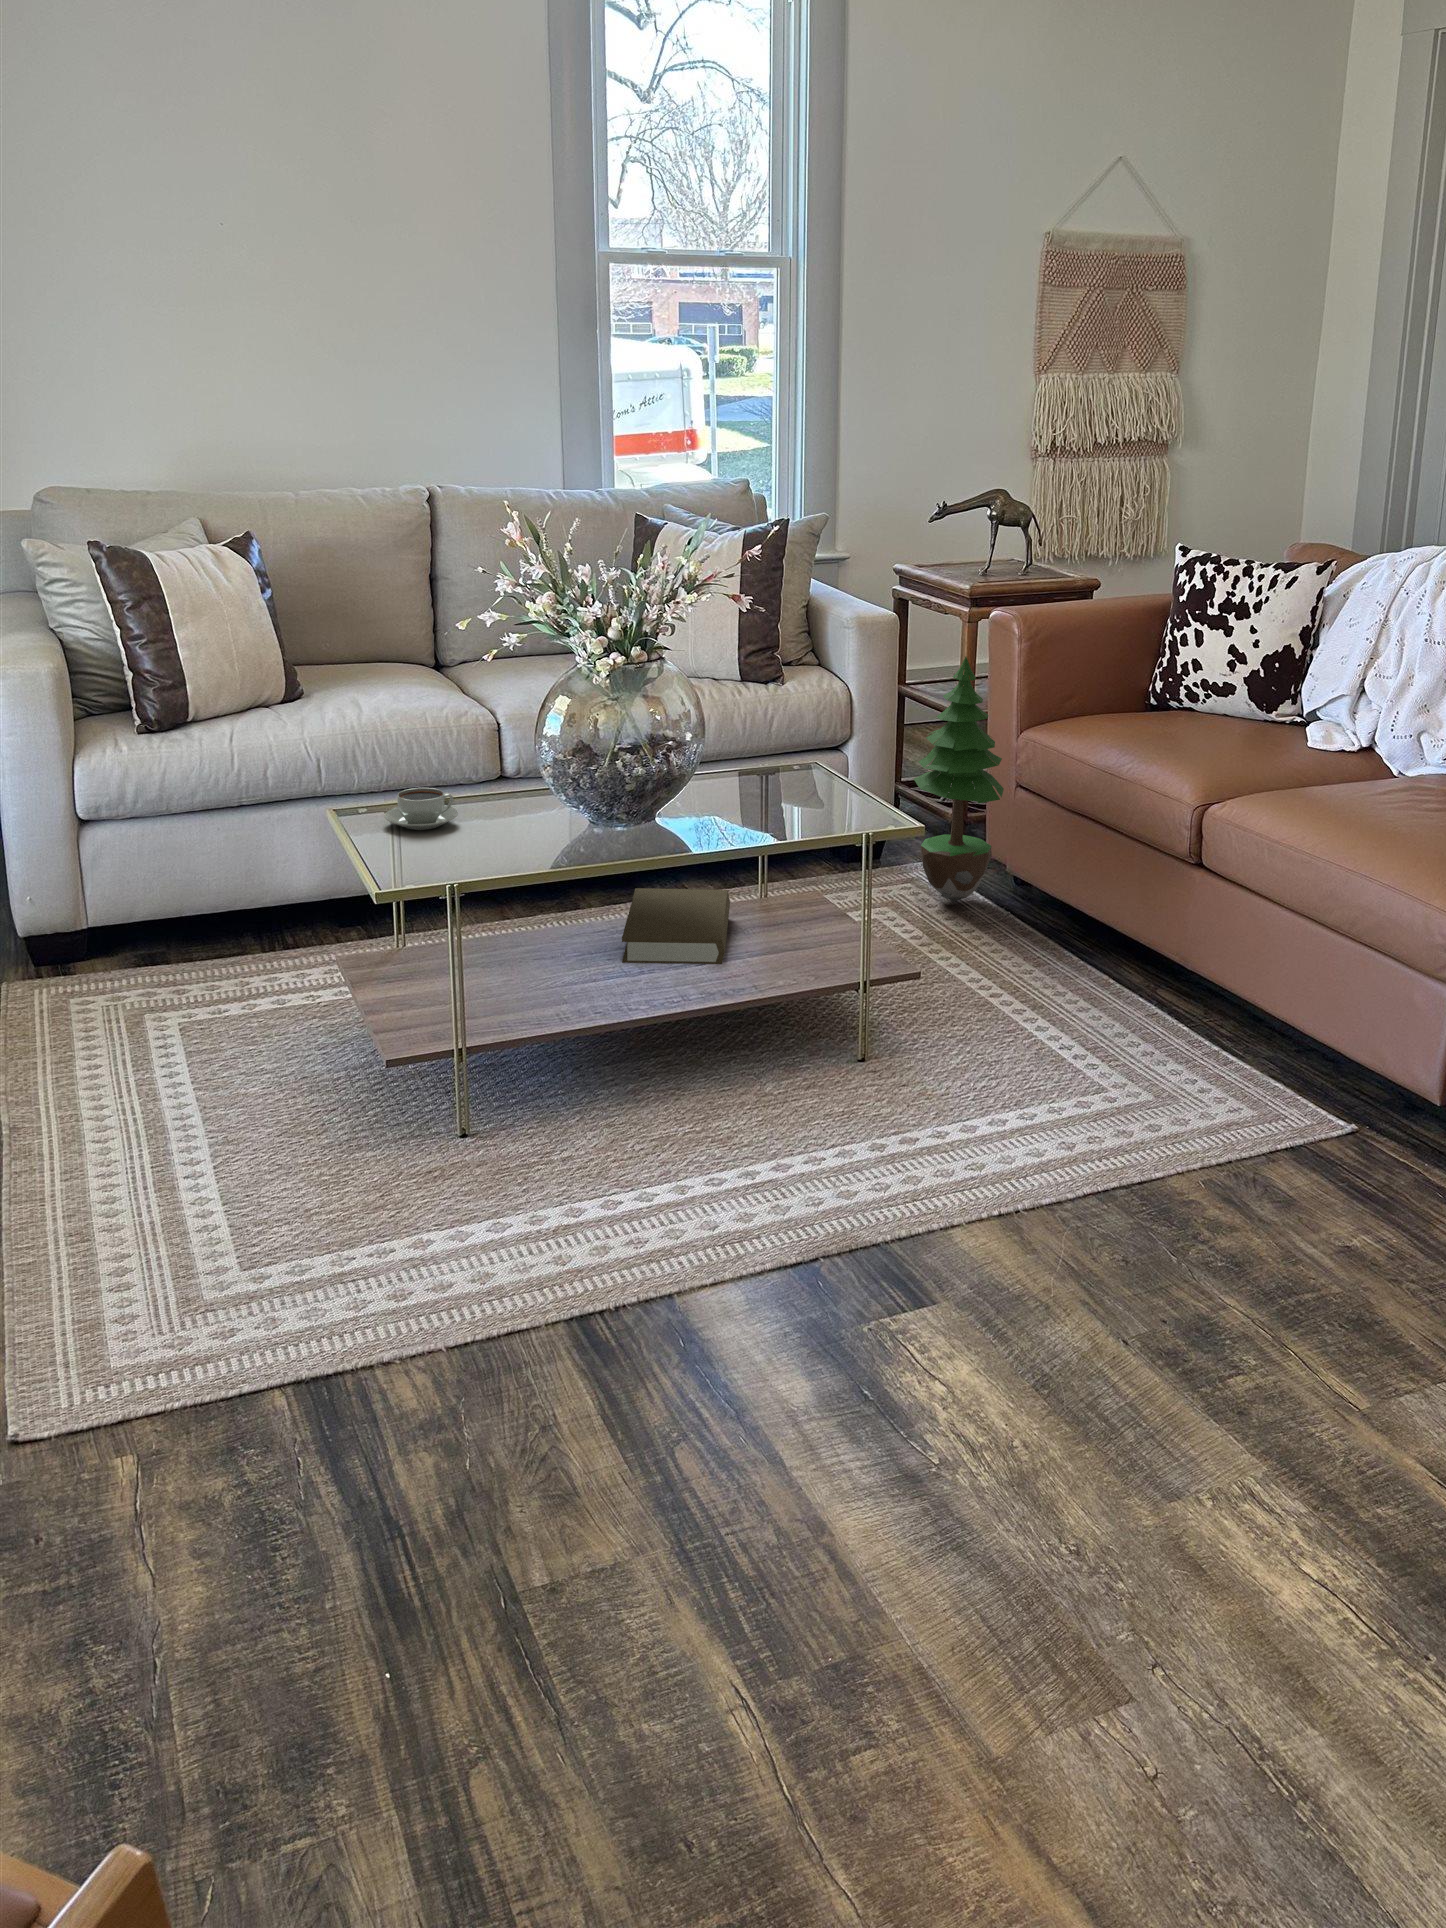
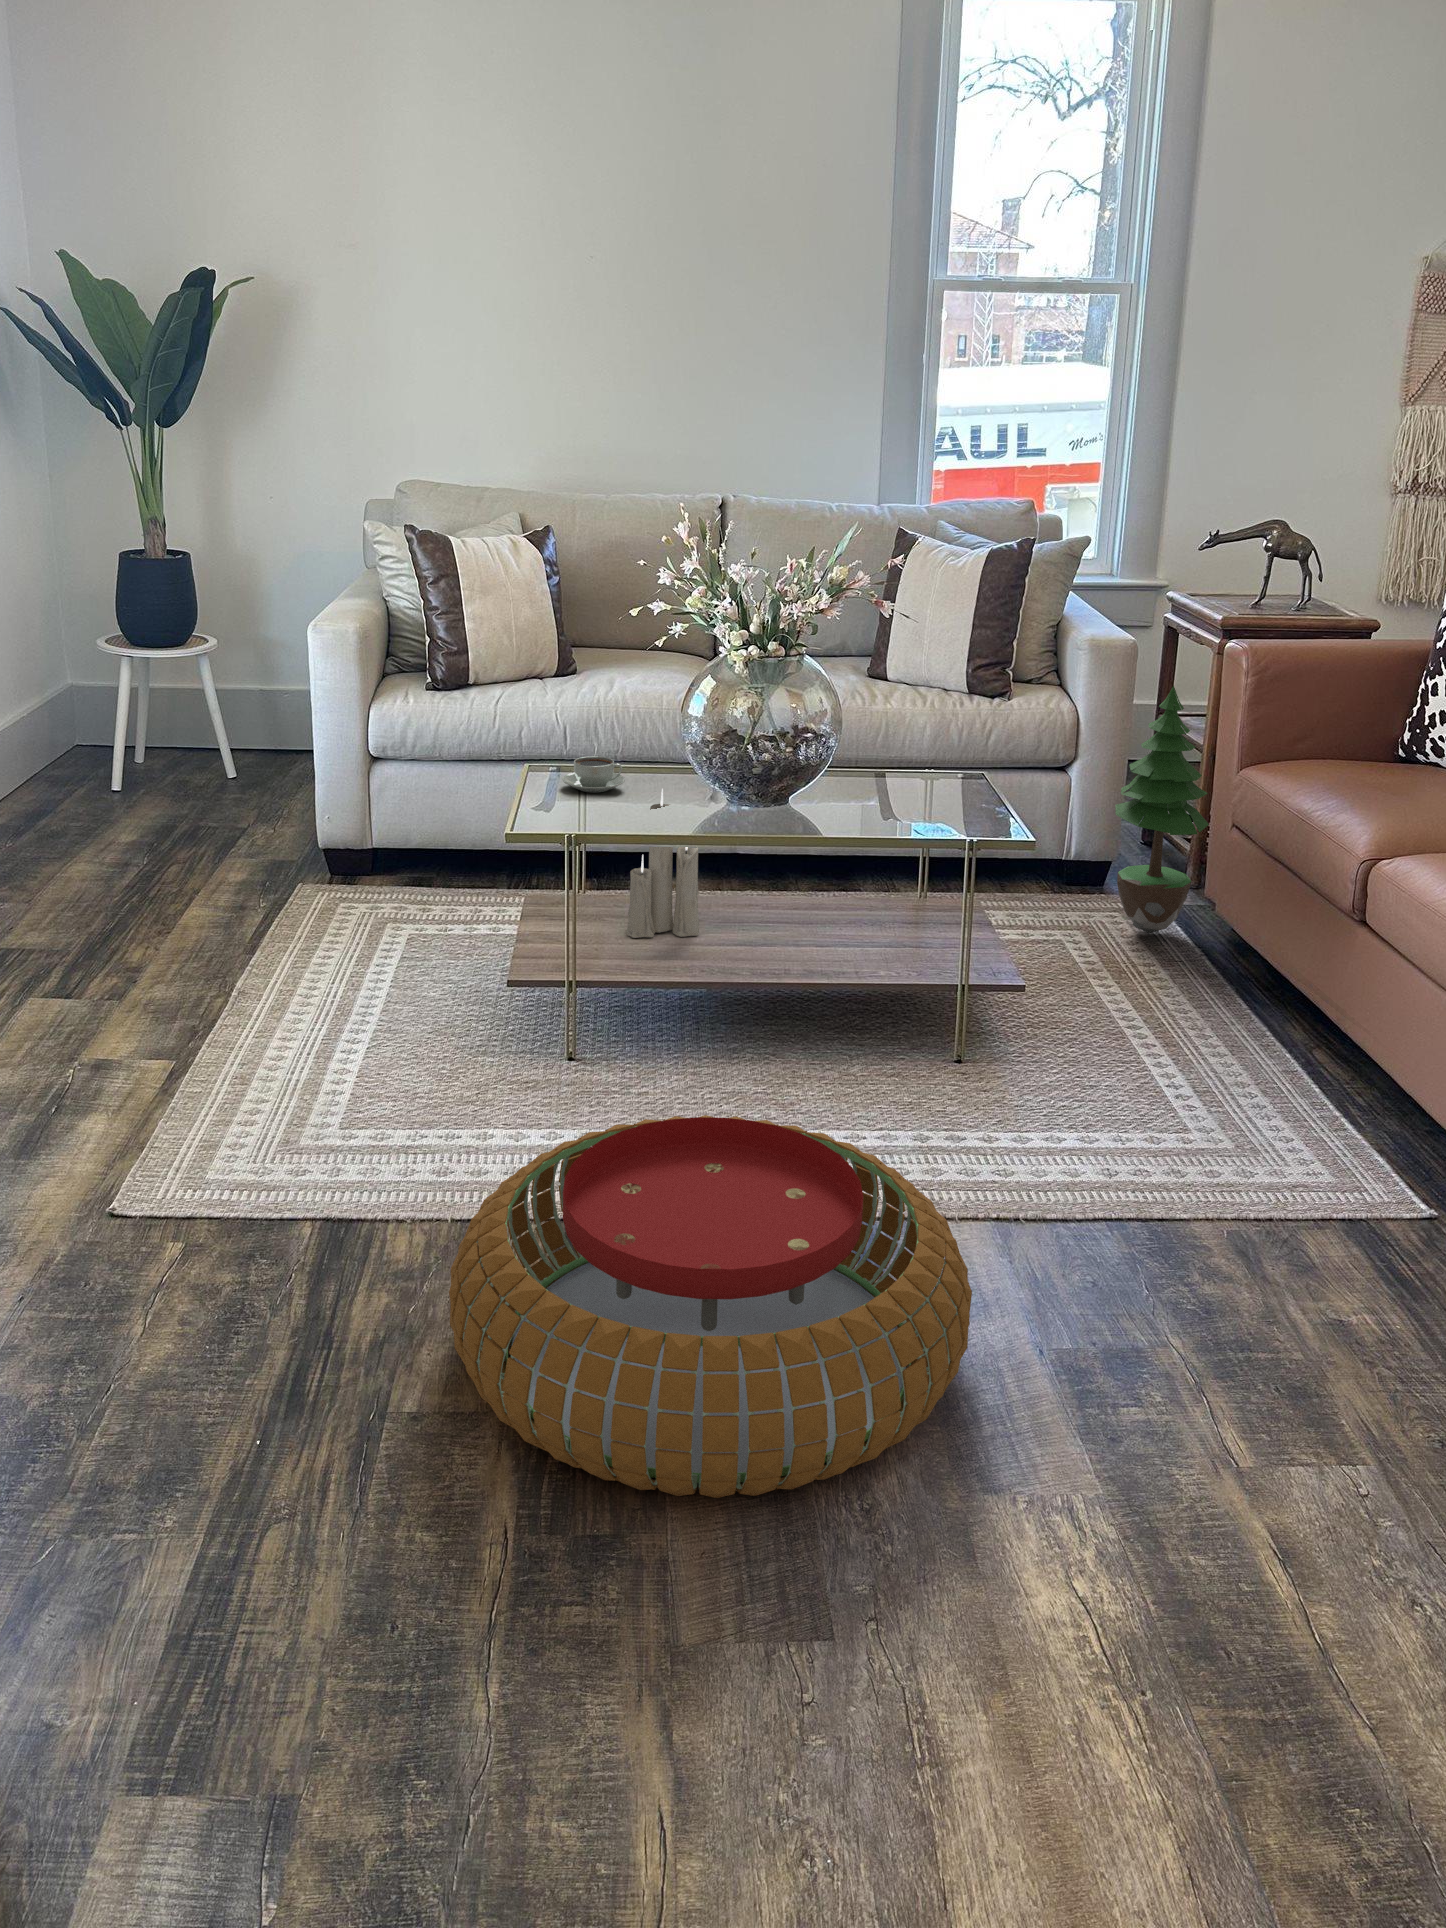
candle: none [480,806,561,987] -> present [626,789,699,938]
book: present [622,888,730,964] -> none [758,873,886,951]
pouf: none [537,1164,1110,1601] -> present [449,1115,972,1498]

